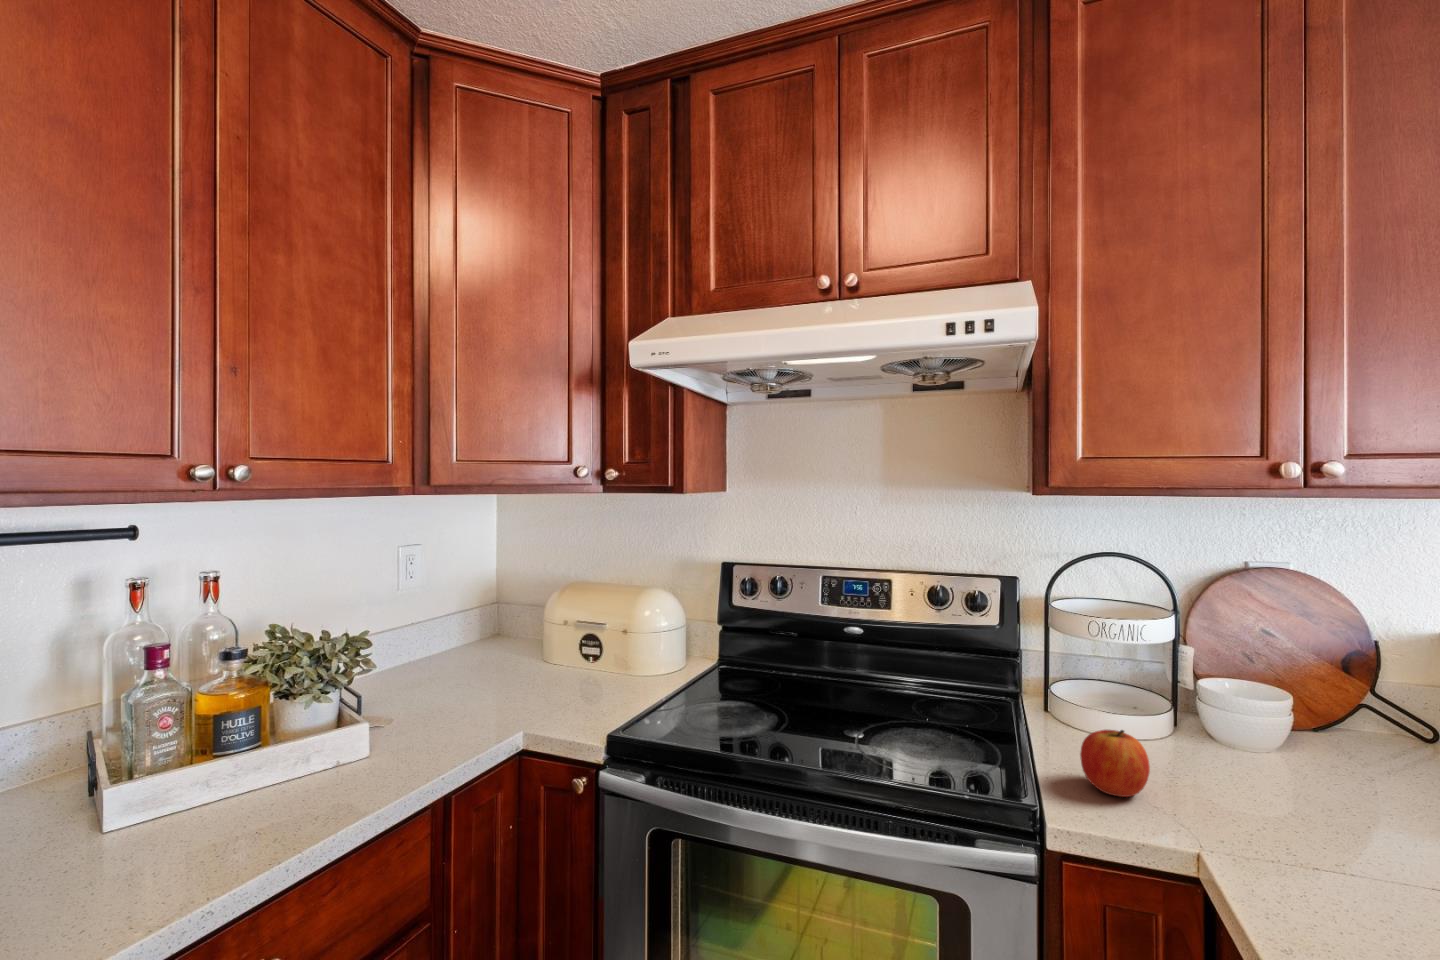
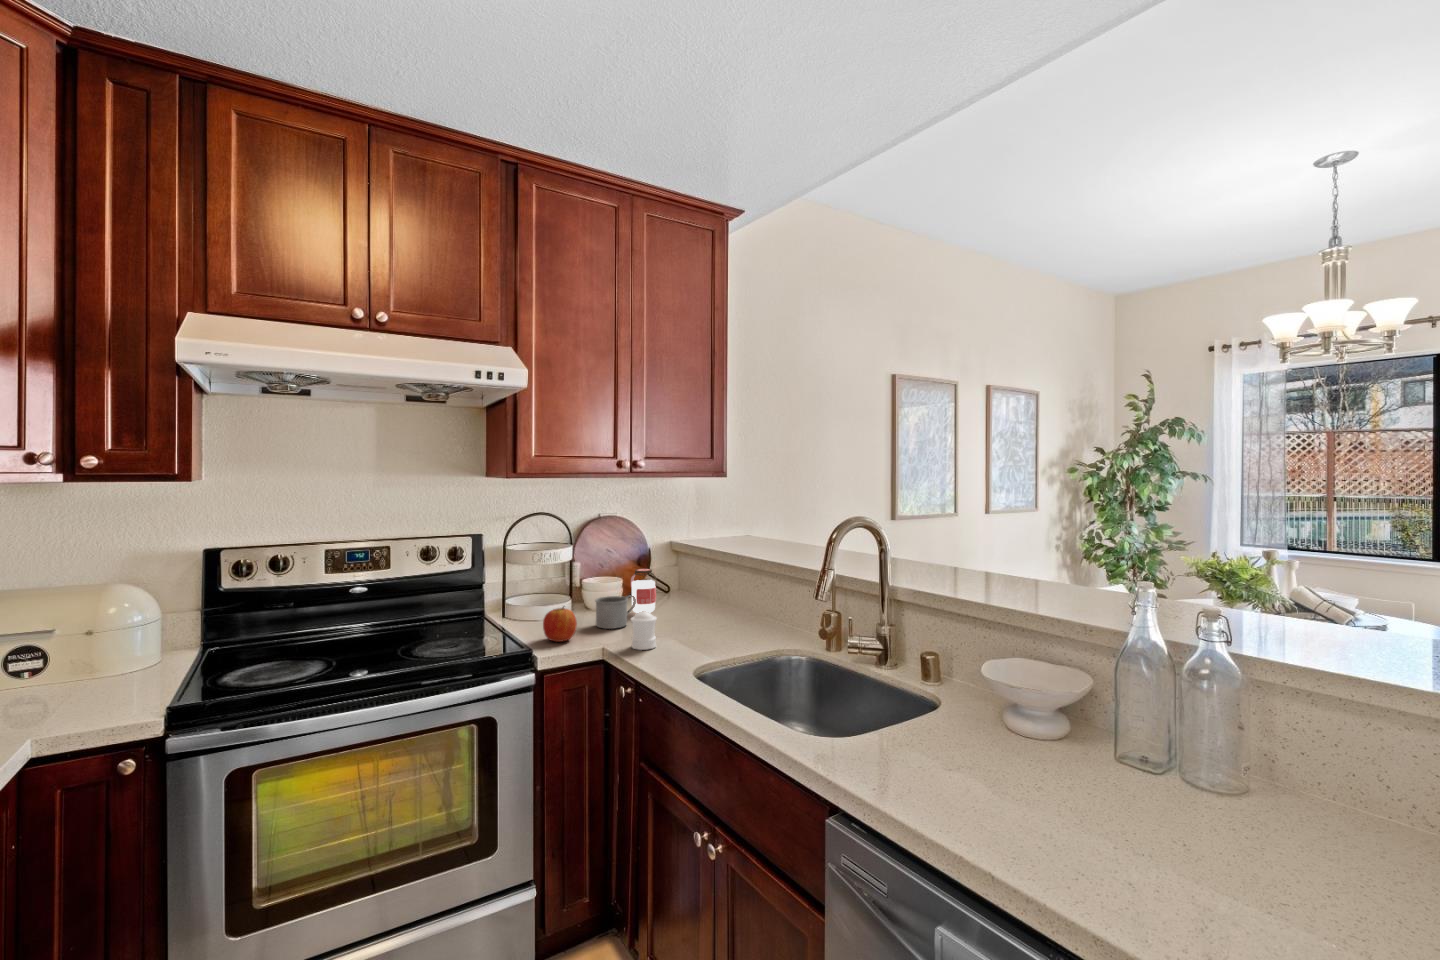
jar: none [1313,682,1387,784] -> present [631,569,657,613]
mug: none [1207,725,1315,802] -> present [595,596,636,629]
salt shaker: none [1267,800,1346,900] -> present [631,611,657,650]

